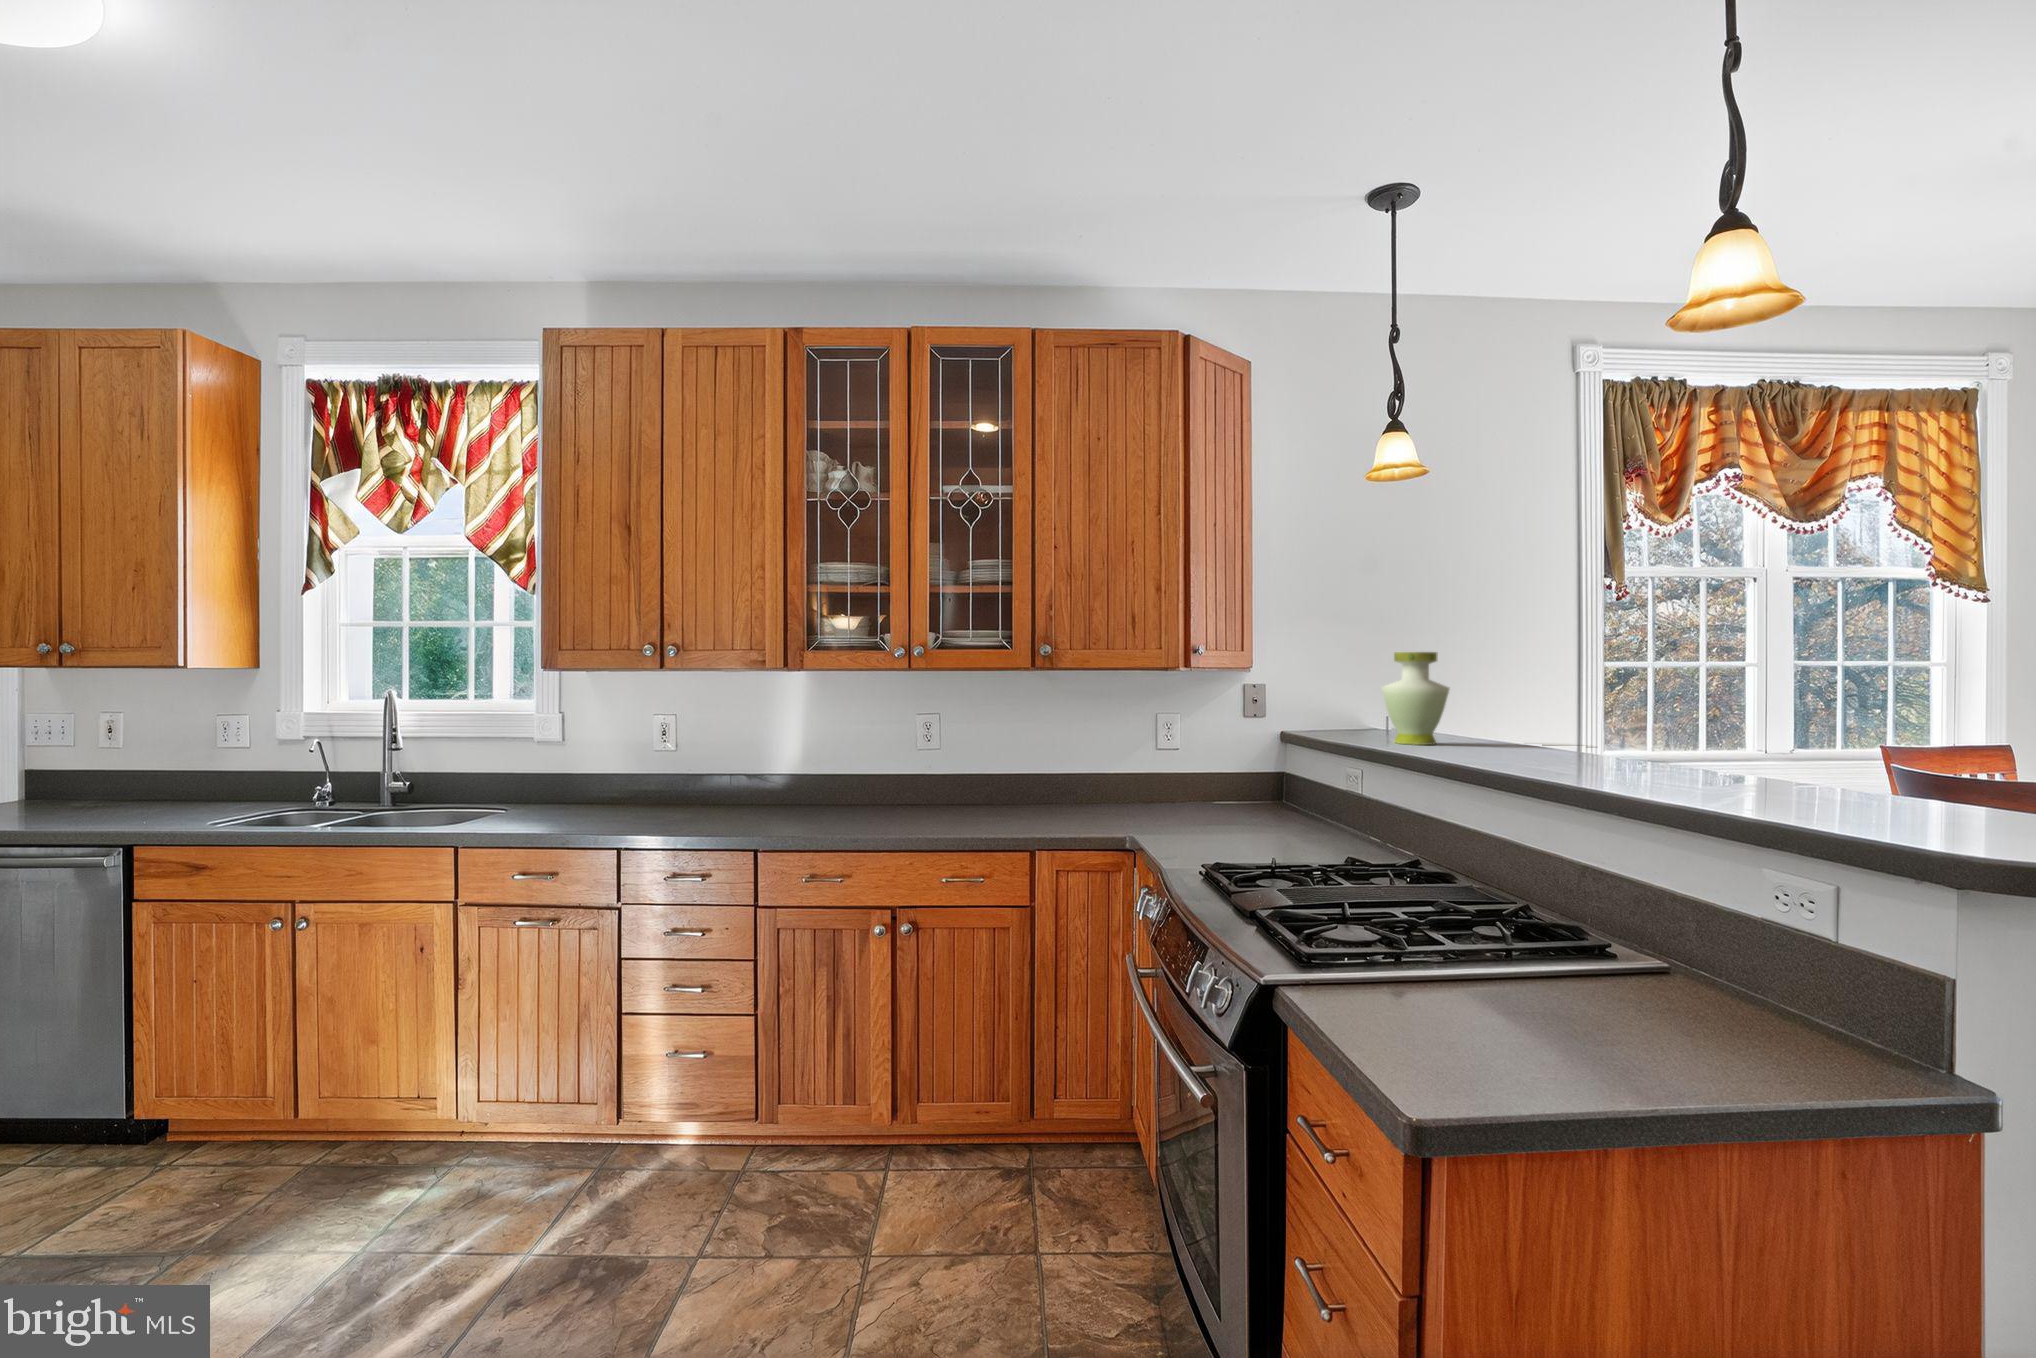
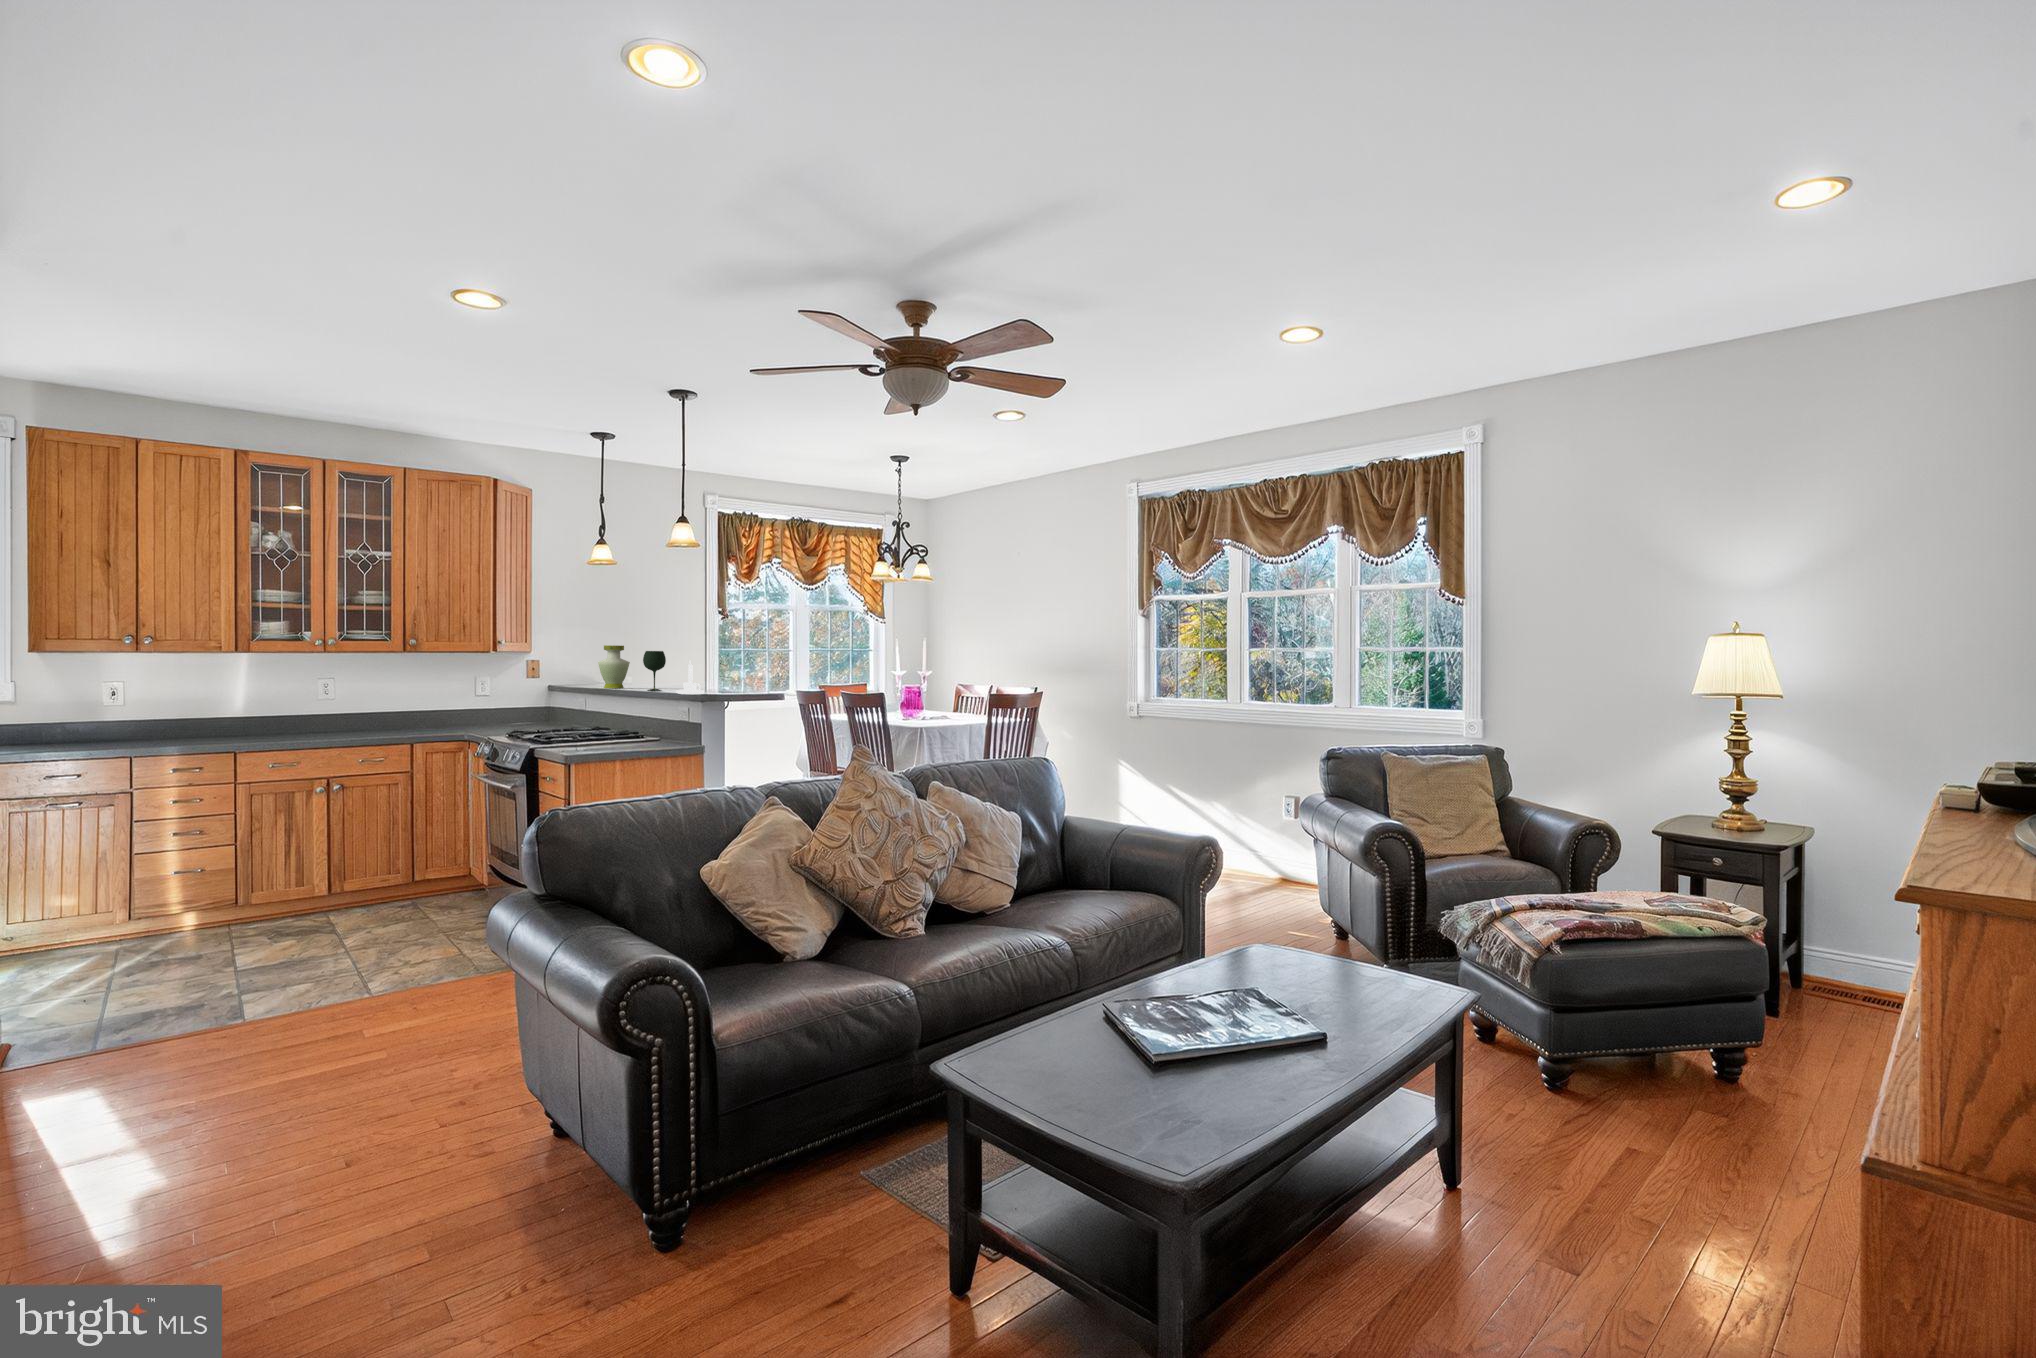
wine glass: none [1507,662,1565,761] -> present [643,651,666,691]
candle holder: none [1655,683,1754,793] -> present [676,660,704,694]

